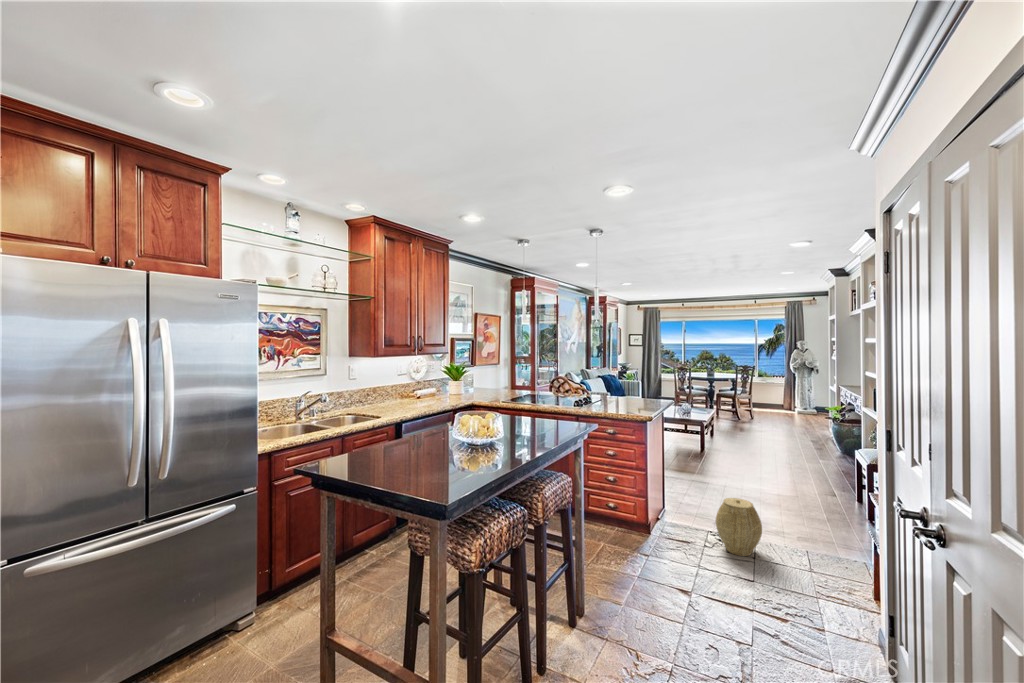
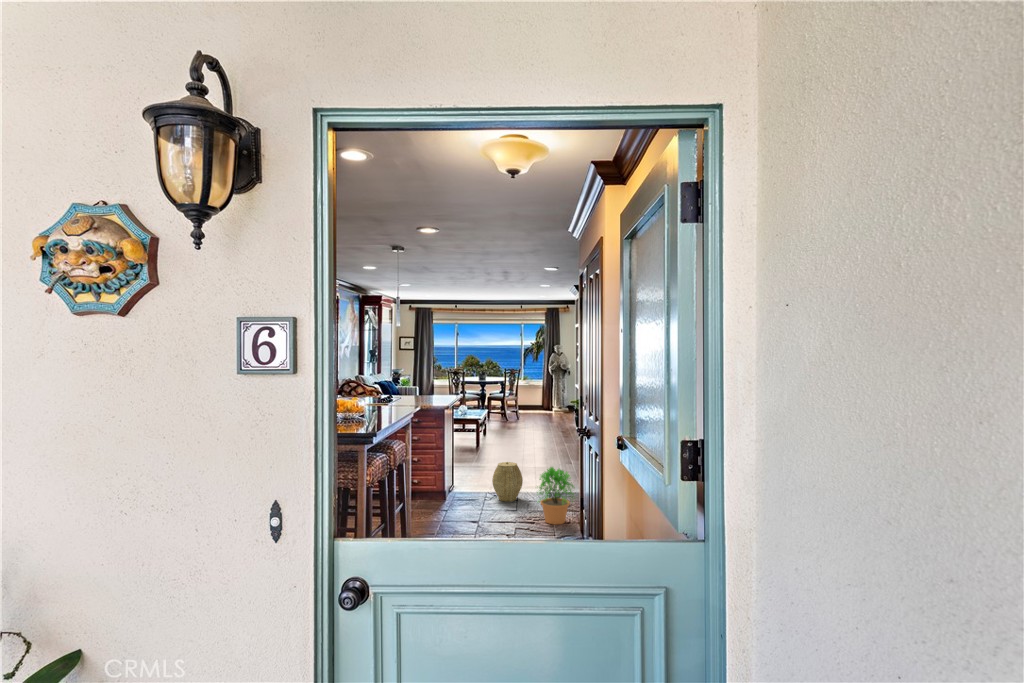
potted plant: none [785,534,870,636] -> present [537,467,574,525]

